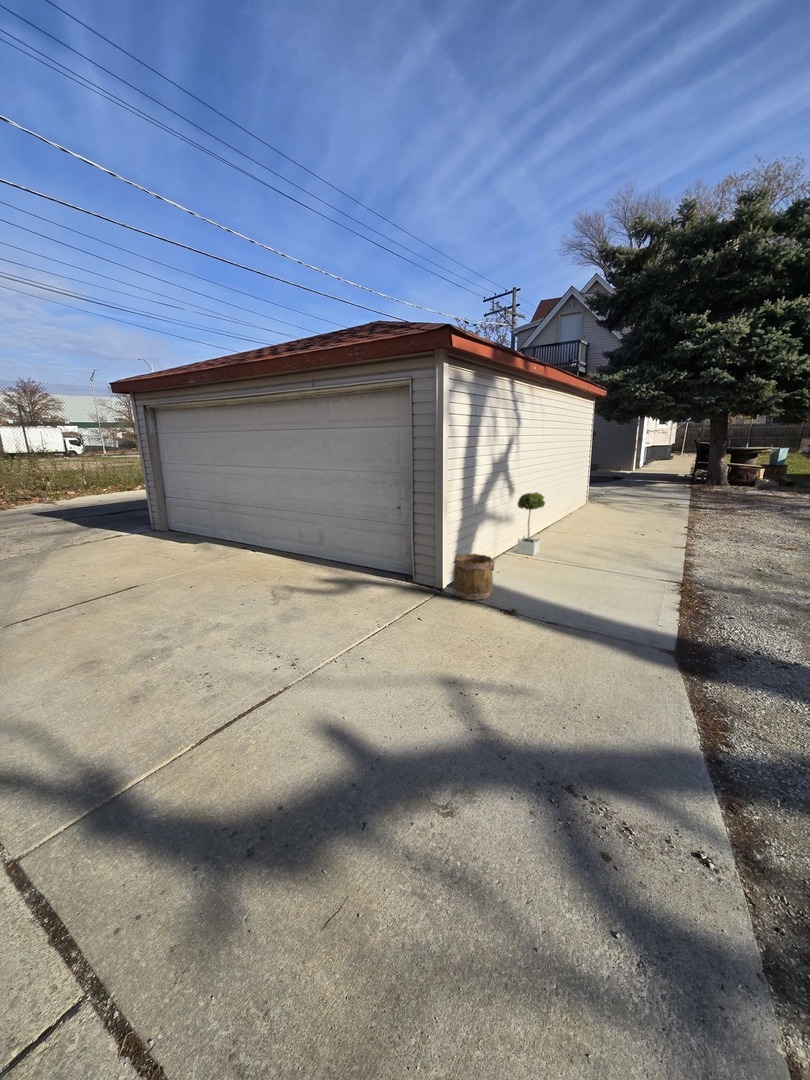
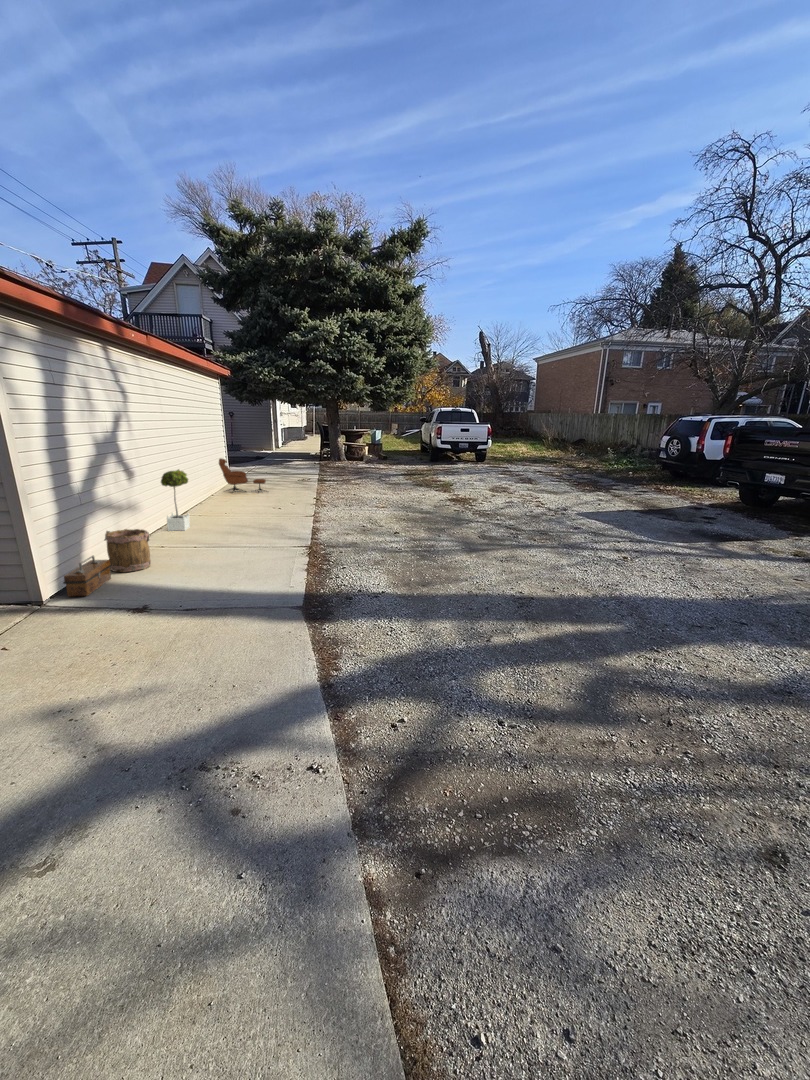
lounge chair: none [578,479,629,518] -> present [219,458,266,492]
toolbox: none [407,580,454,623] -> present [63,556,112,597]

